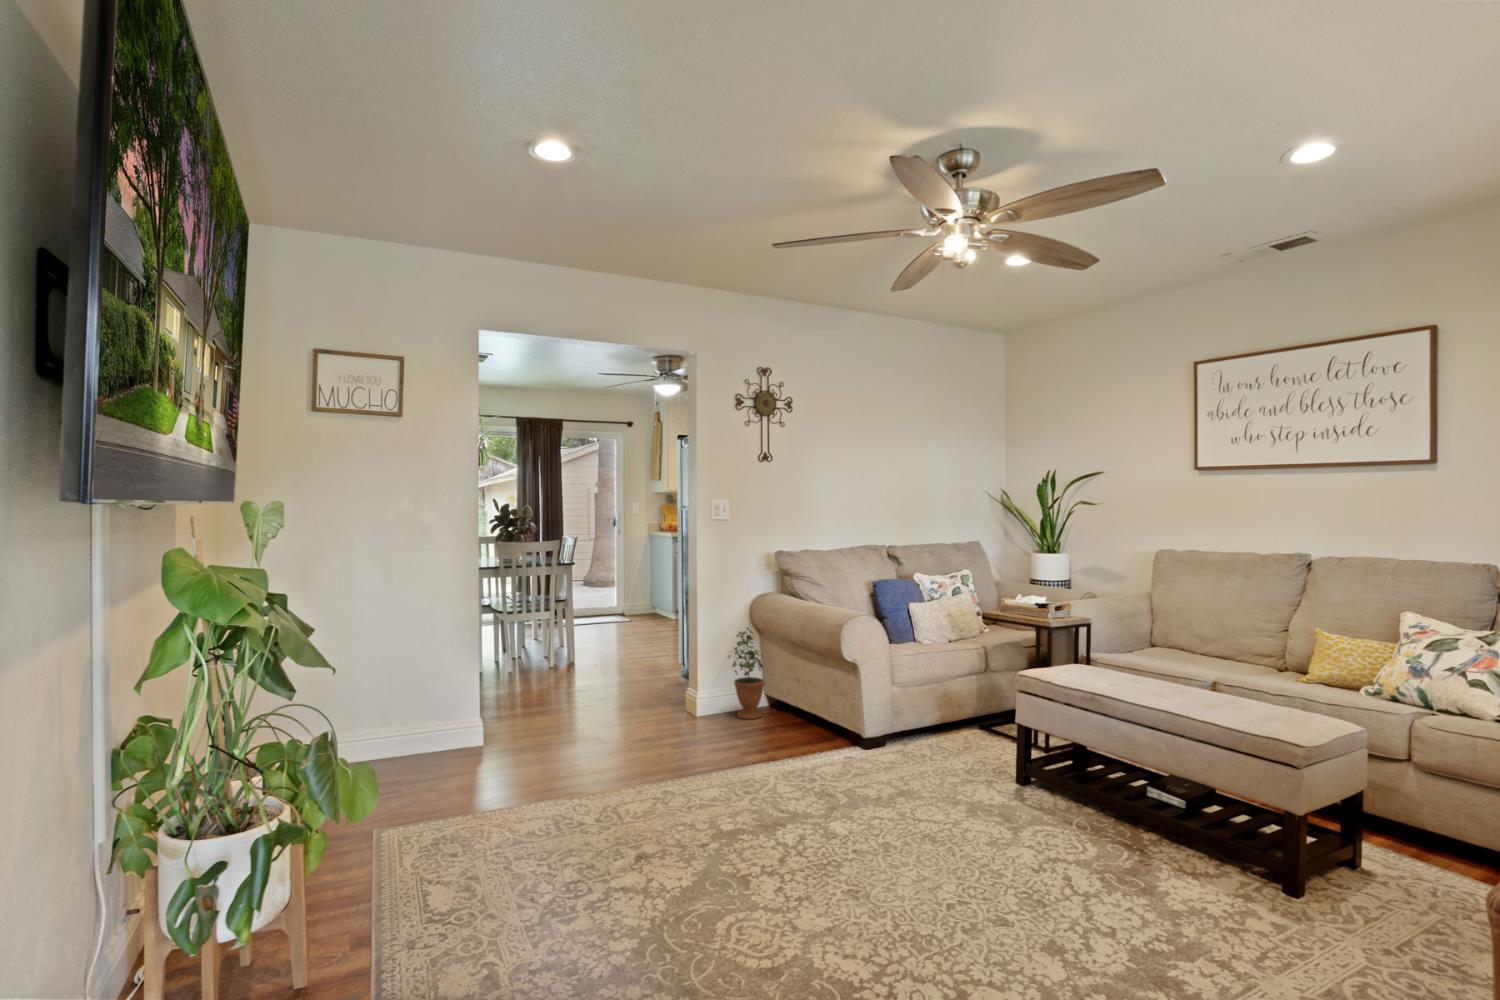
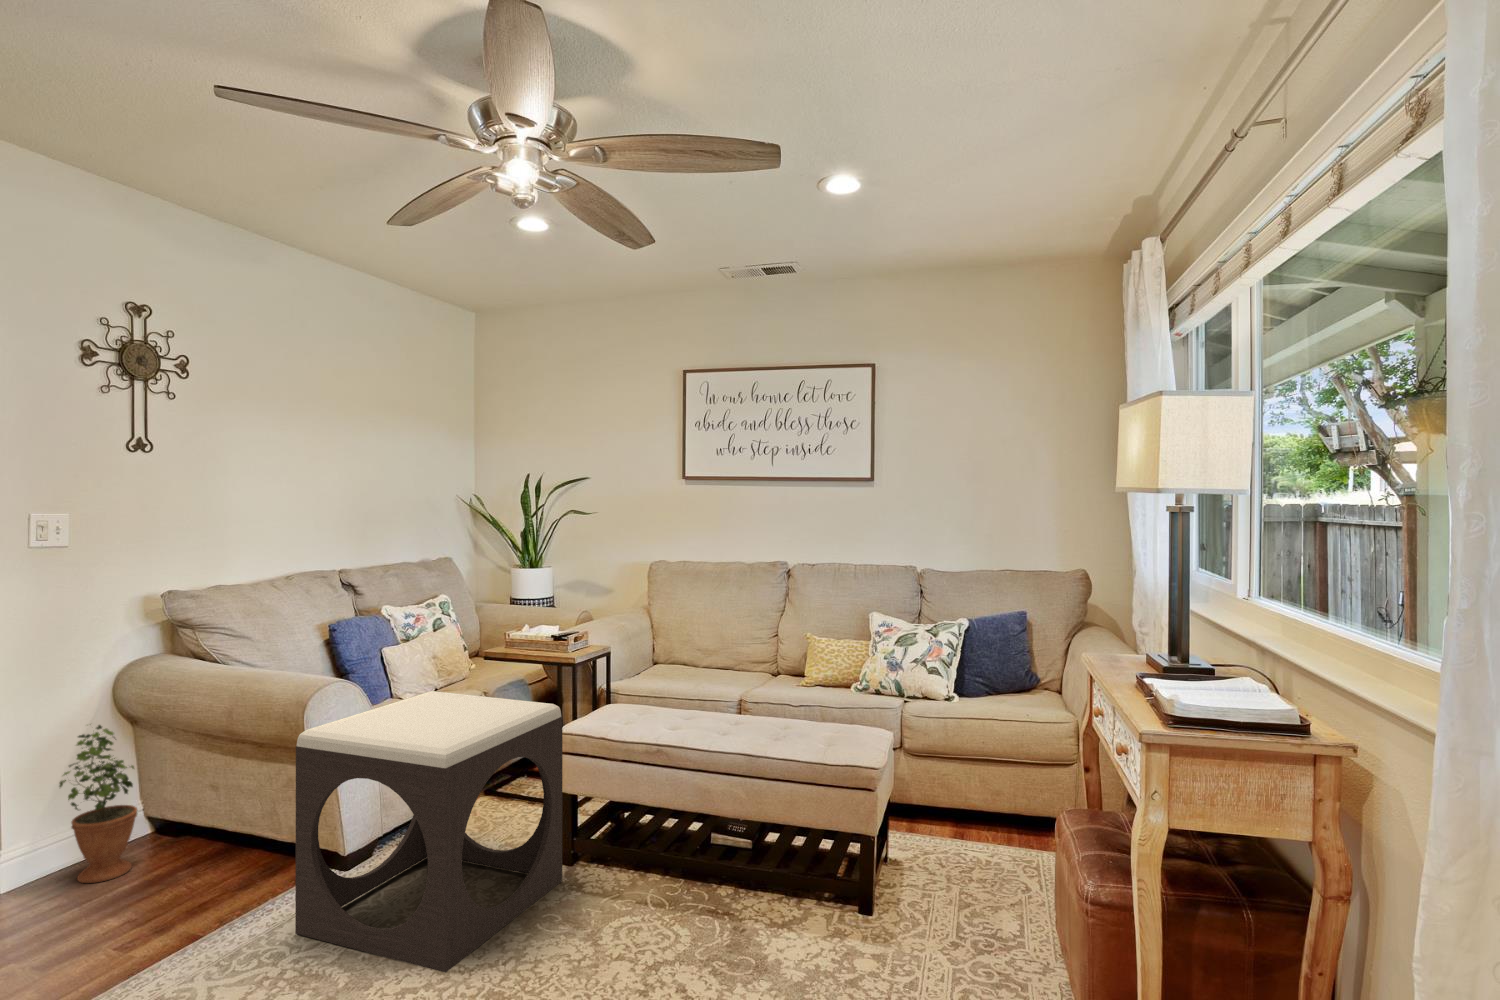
footstool: none [828,630,1011,816] -> present [295,691,563,973]

